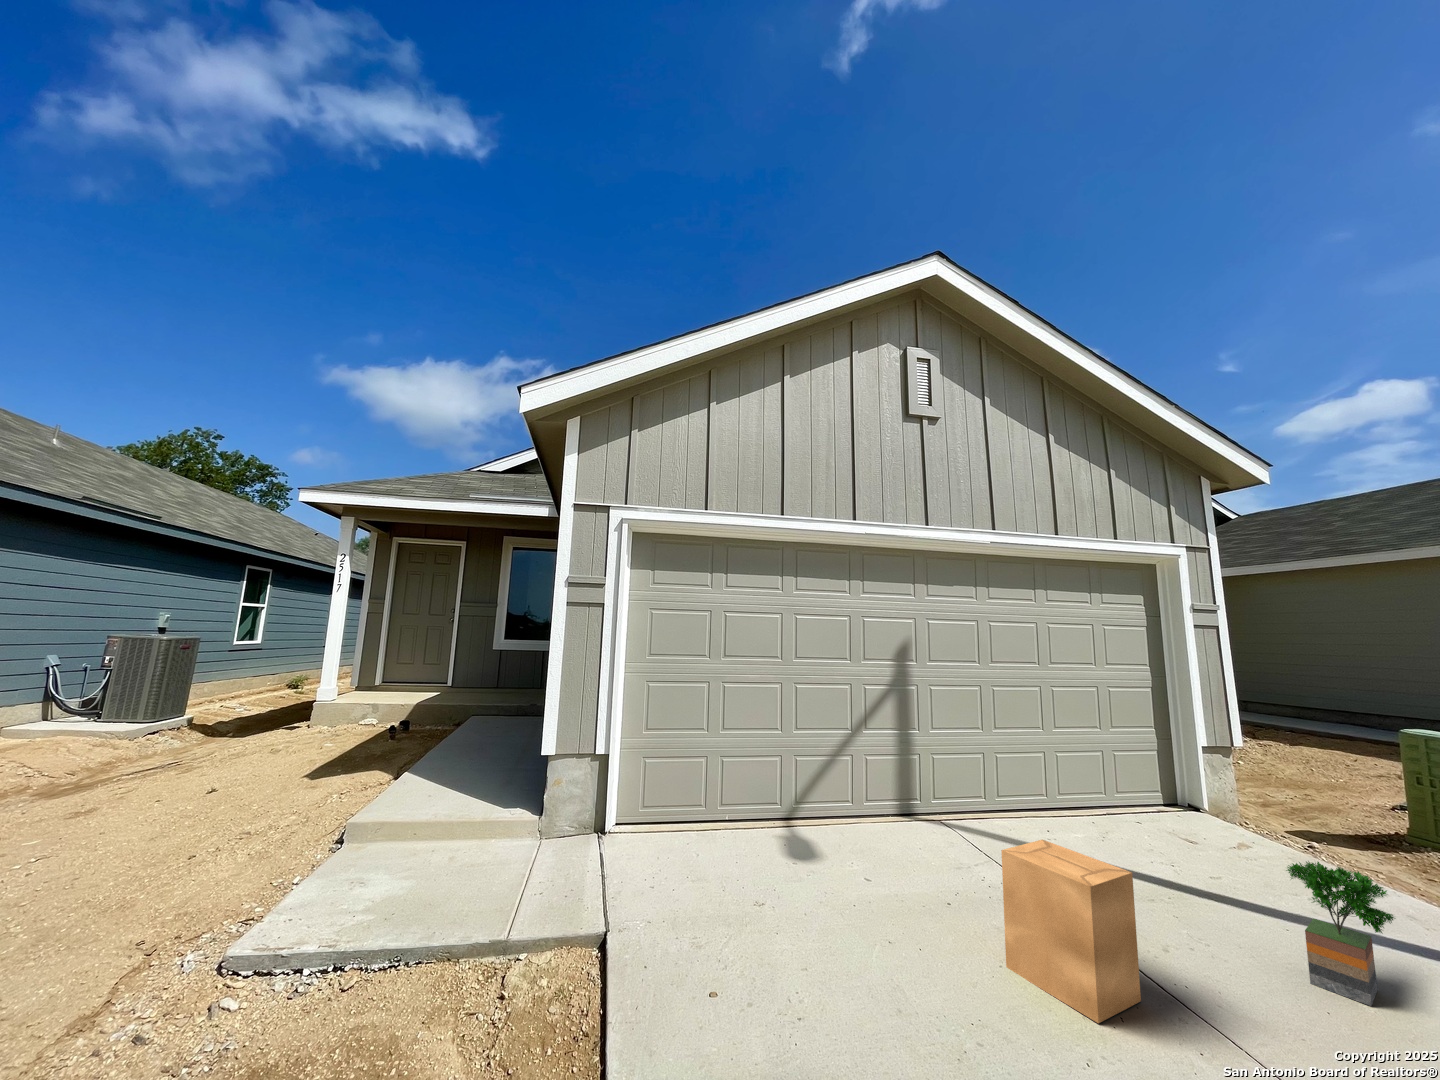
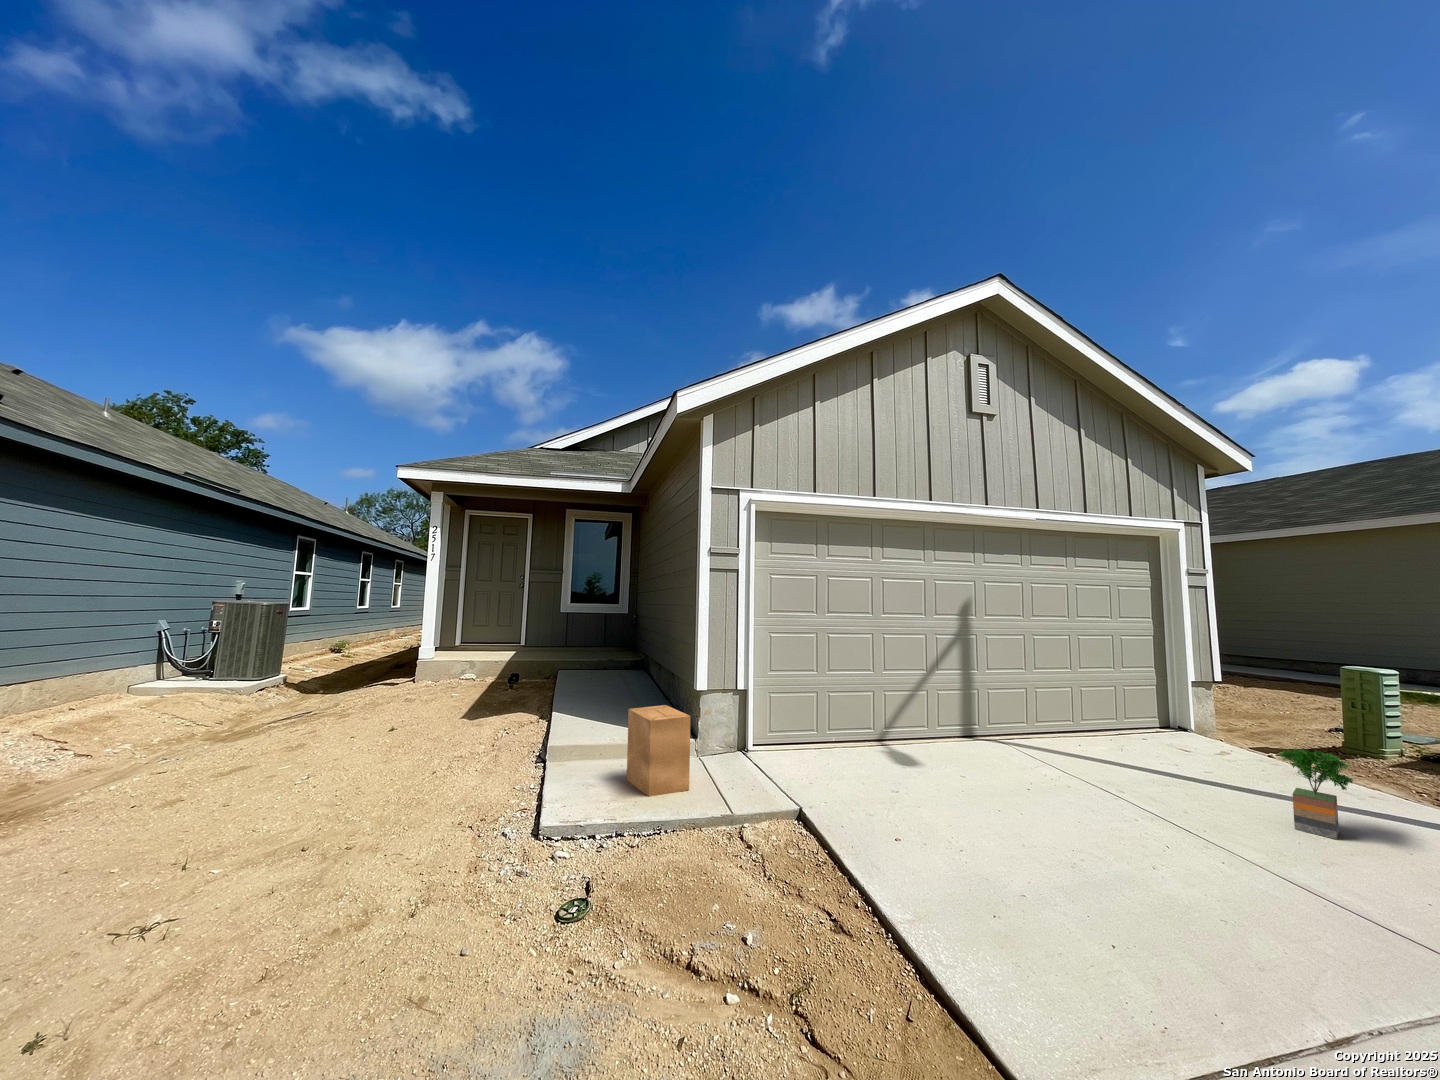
cardboard box: present [1001,840,1141,1023] -> present [627,705,690,797]

